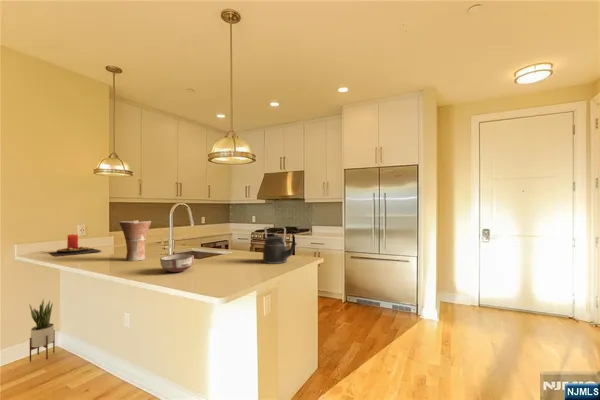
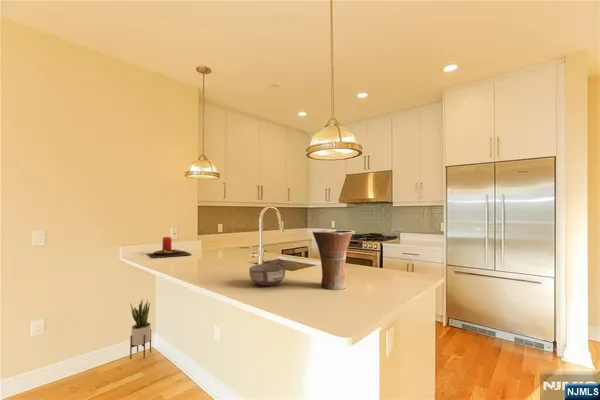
vase: present [119,221,151,261] -> present [313,230,353,290]
kettle: present [263,227,296,264] -> none [362,235,407,281]

